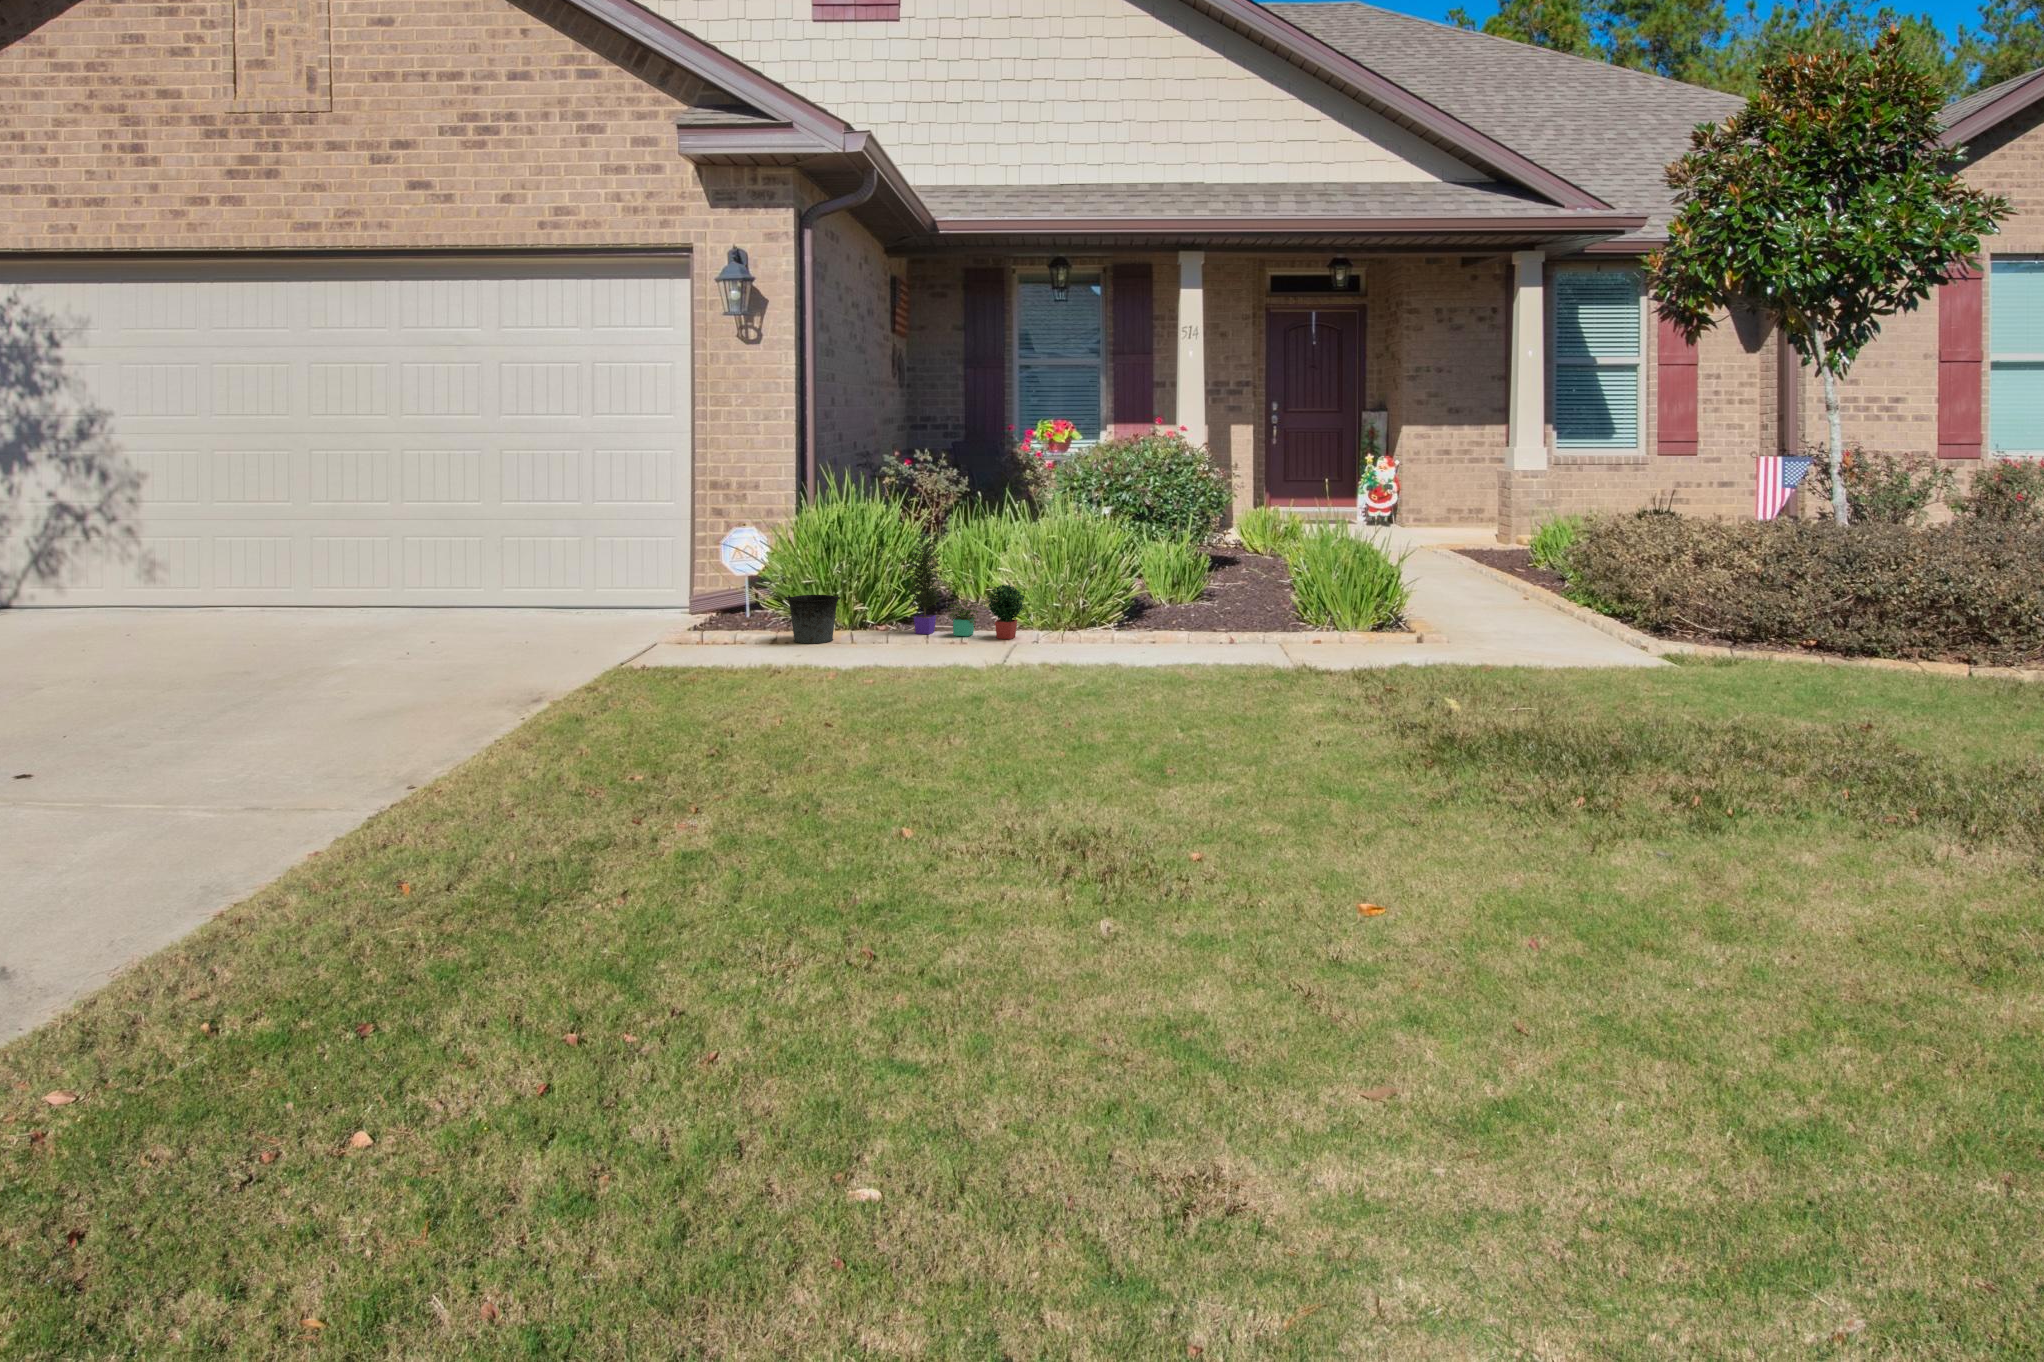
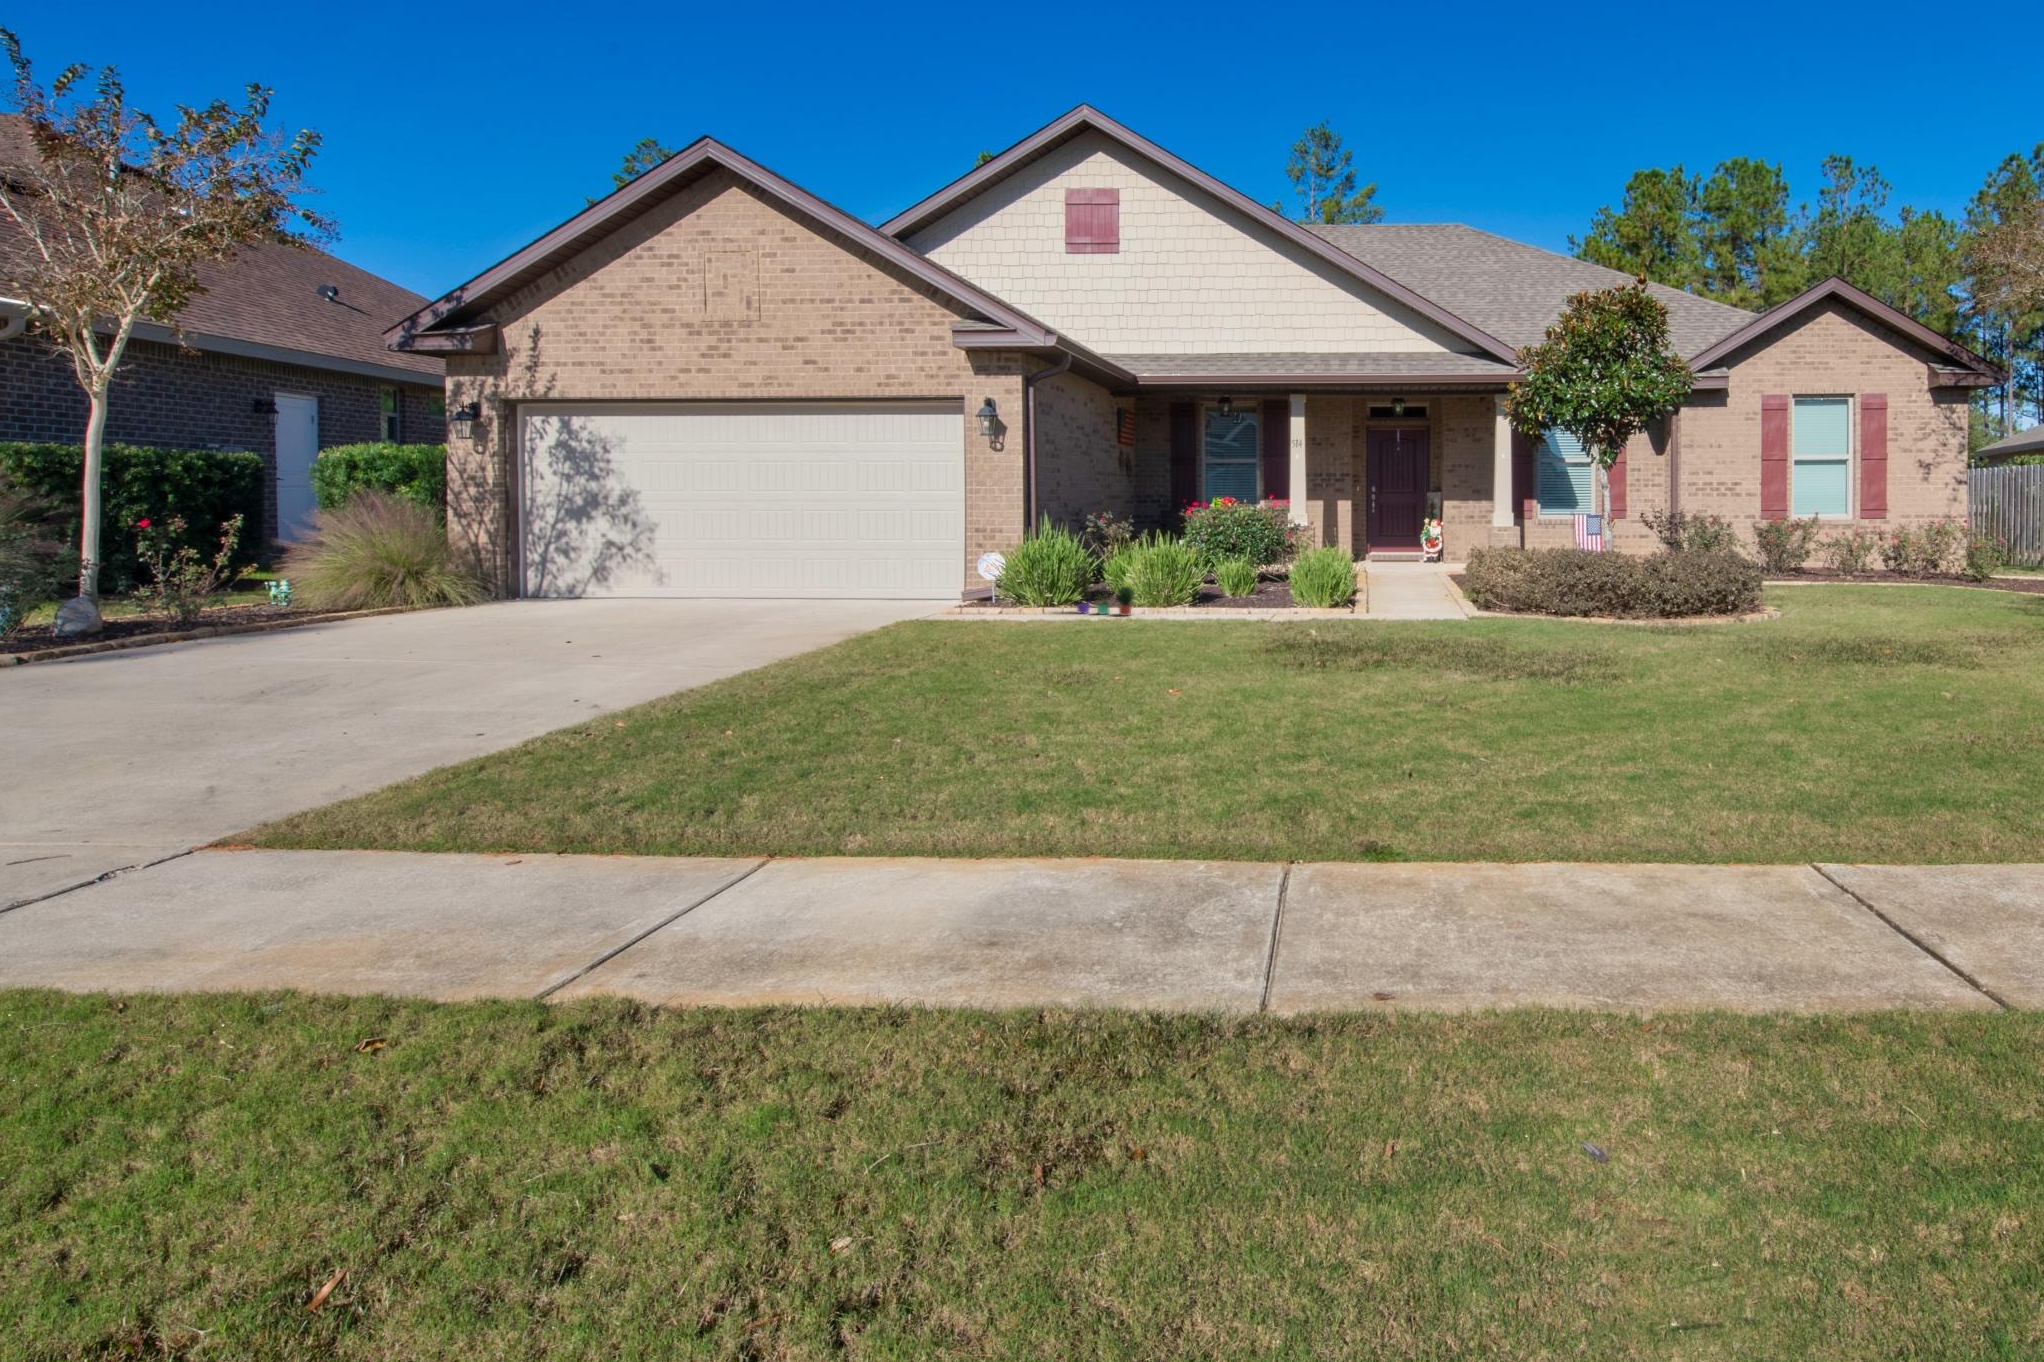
bucket: present [785,595,840,644] -> none [1002,591,1033,617]

